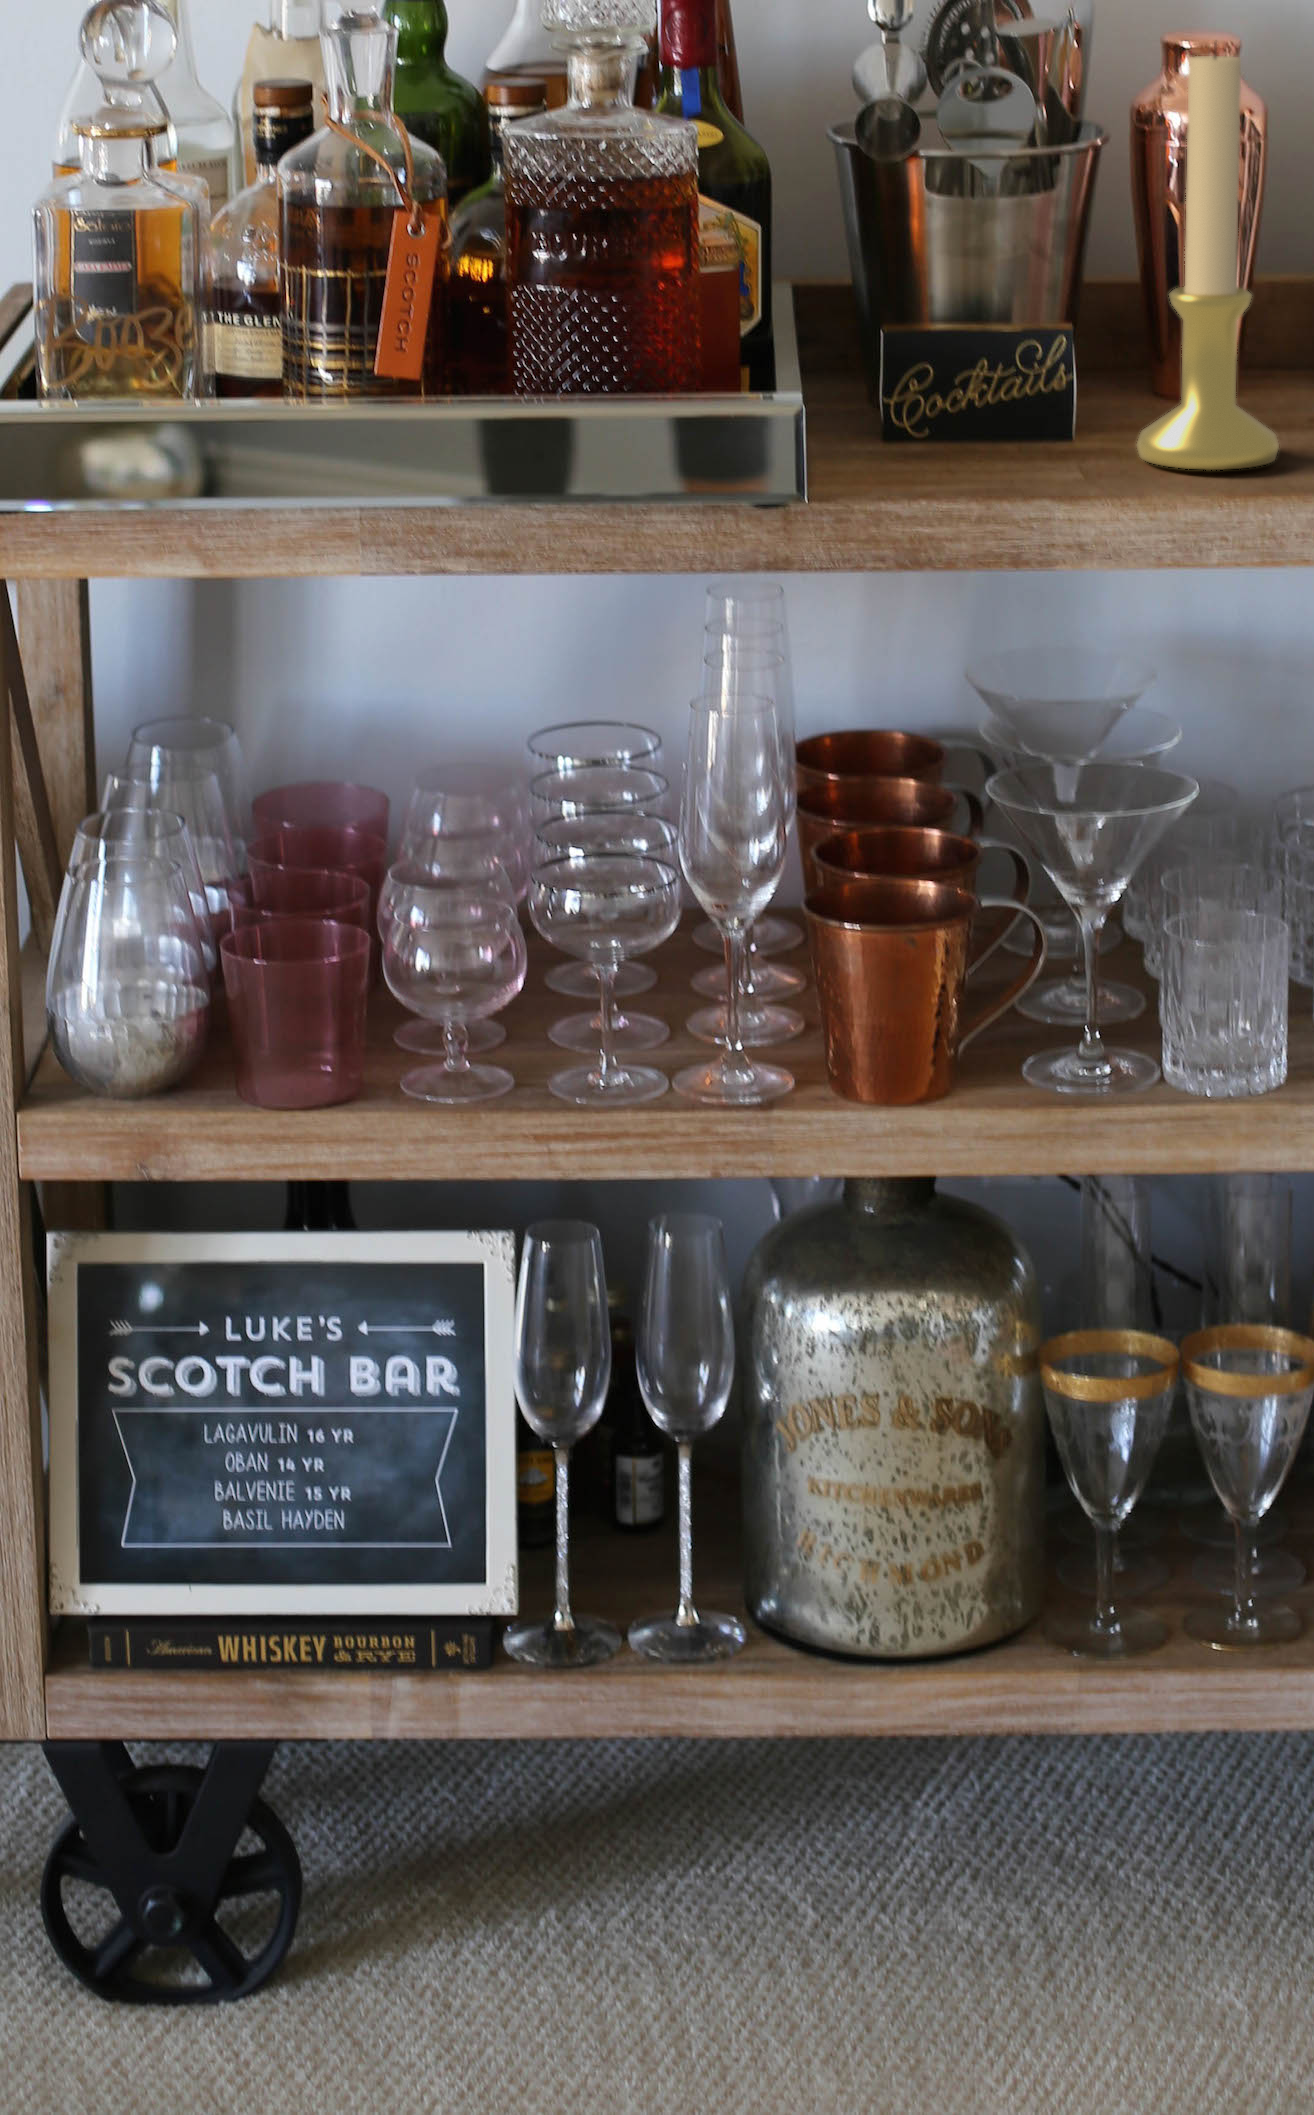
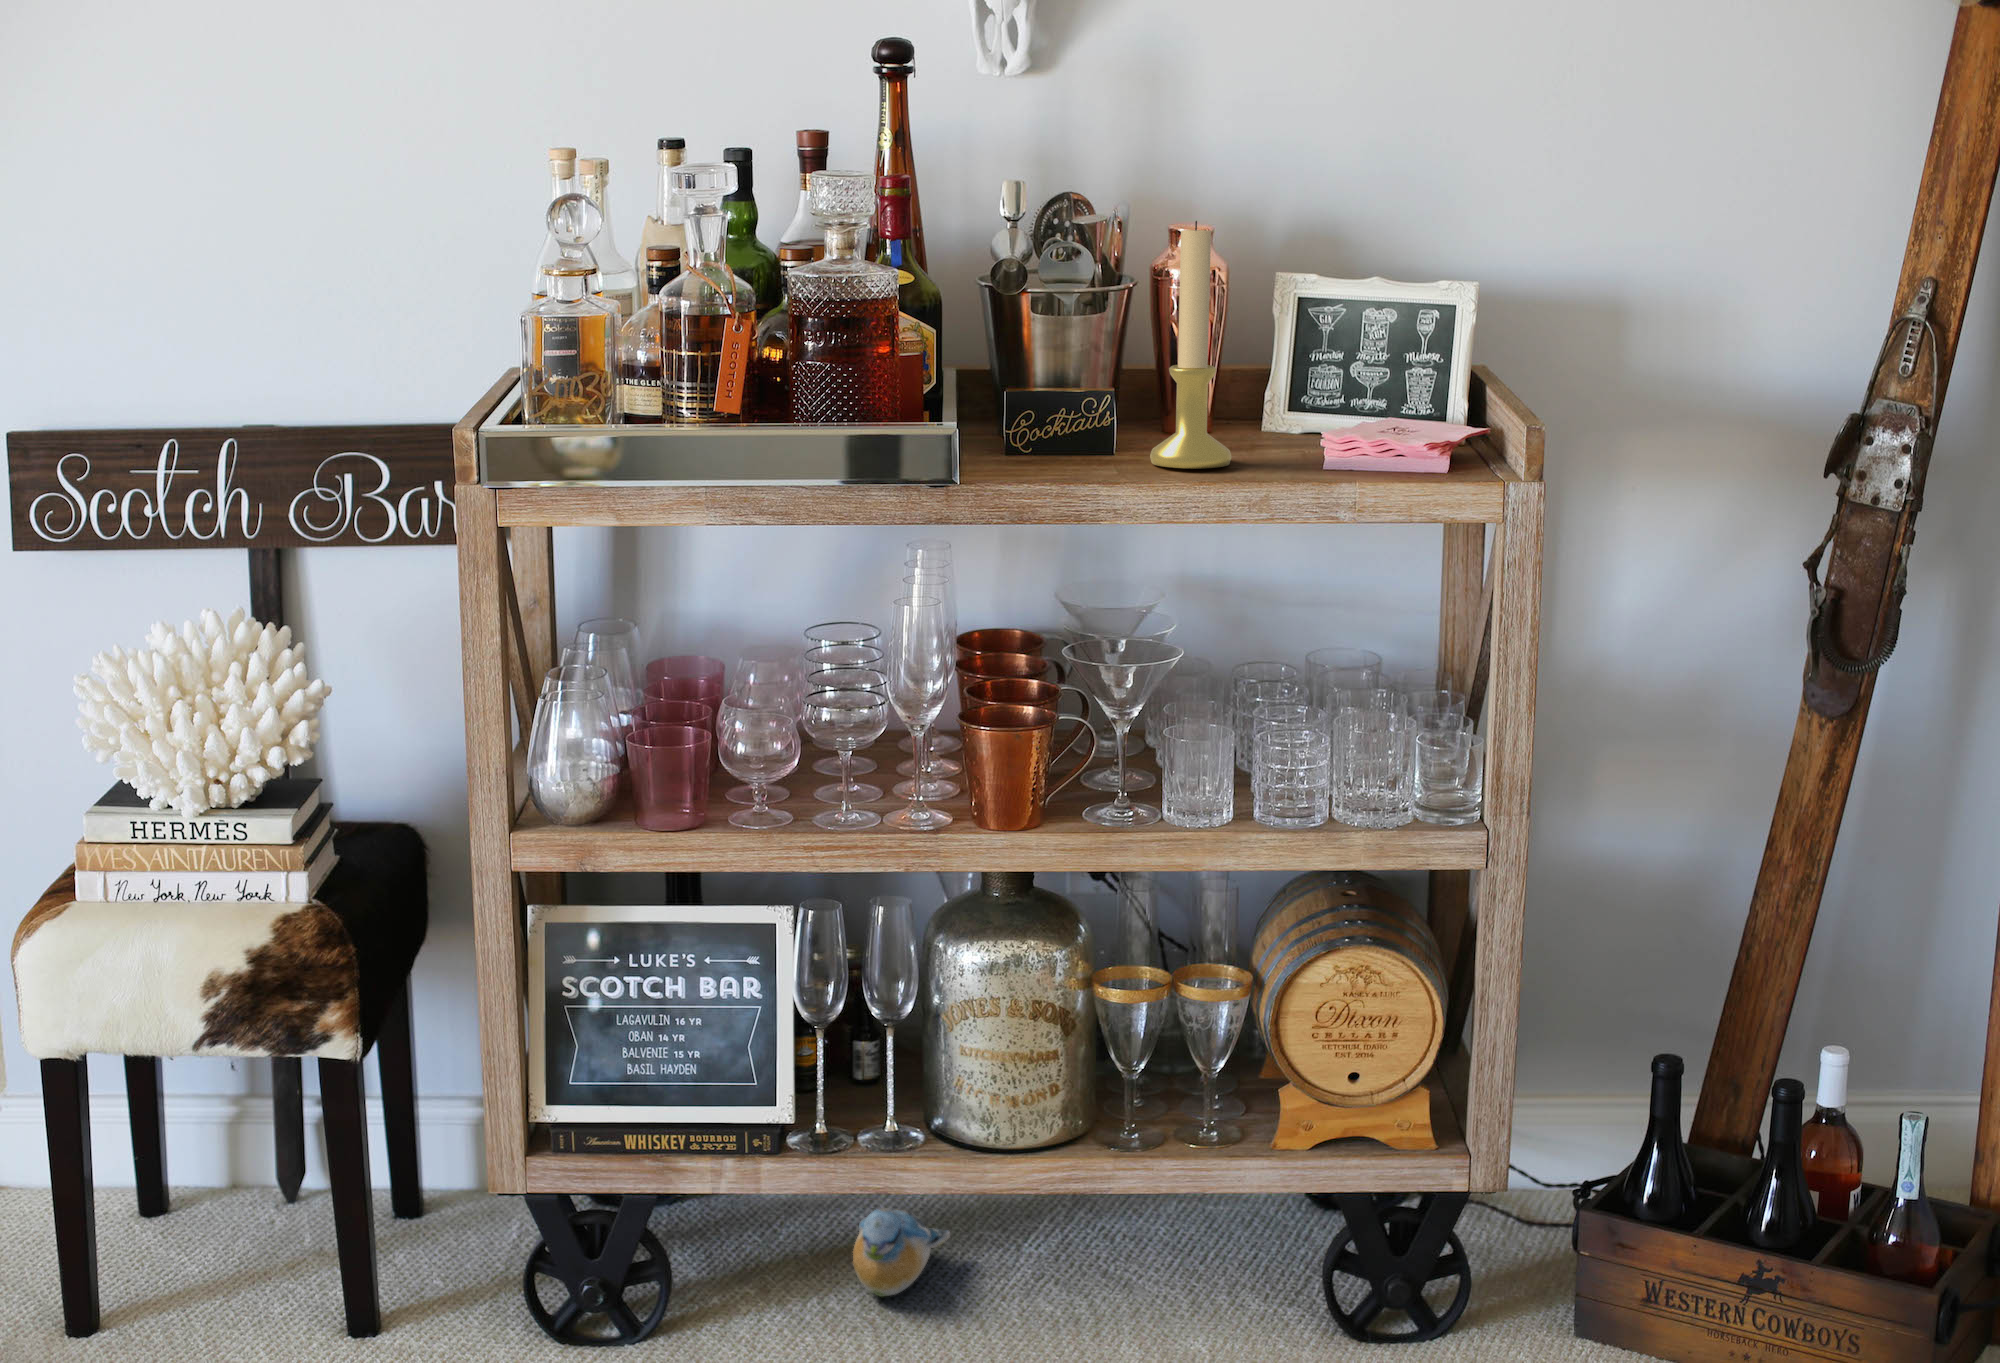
plush toy: none [618,1749,789,1910] -> present [853,1208,950,1297]

